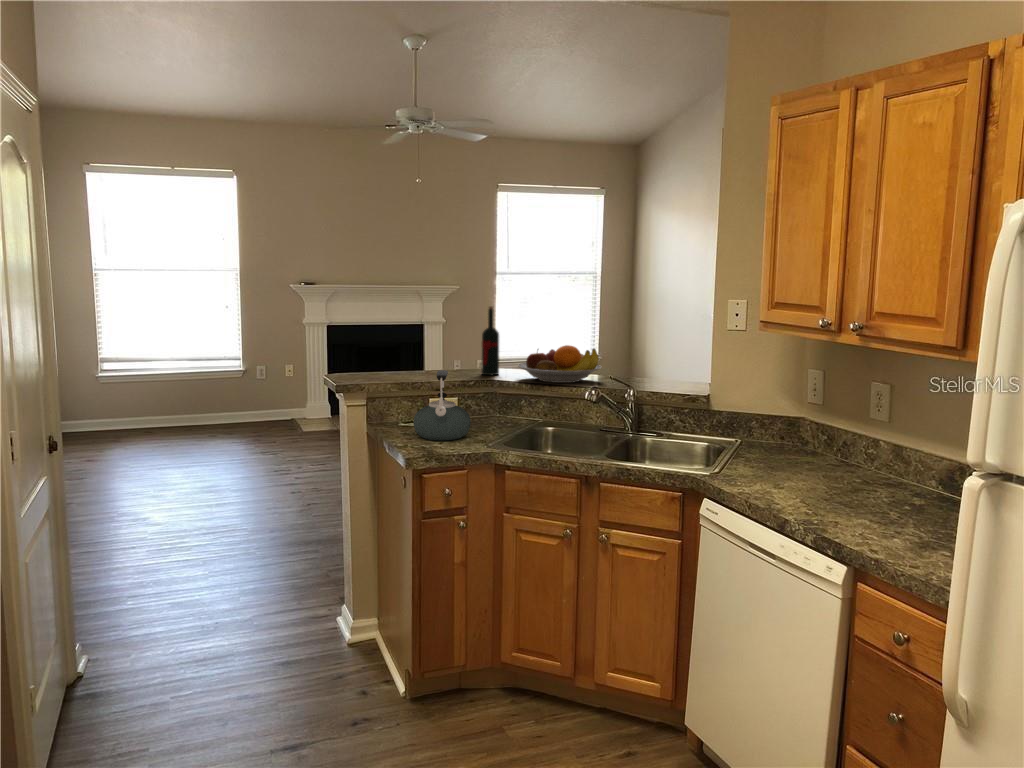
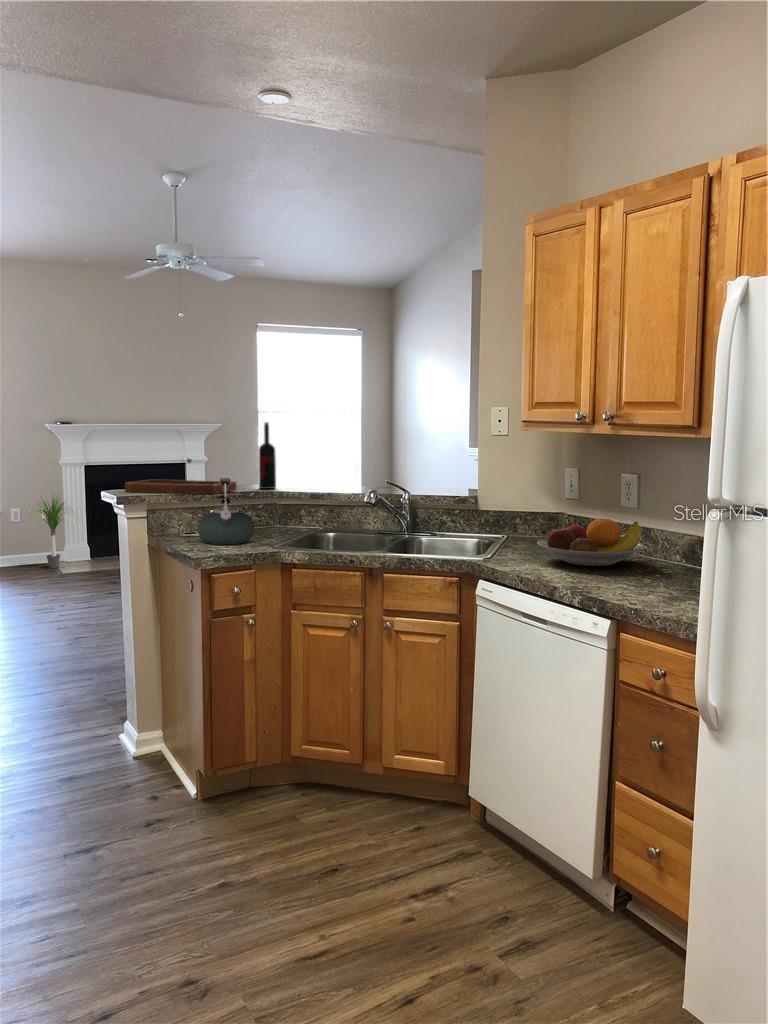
tray: none [346,344,457,385] -> present [125,458,236,494]
fruit bowl: present [518,345,601,383] -> present [537,518,645,566]
potted plant: none [267,349,319,427] -> present [39,495,64,568]

